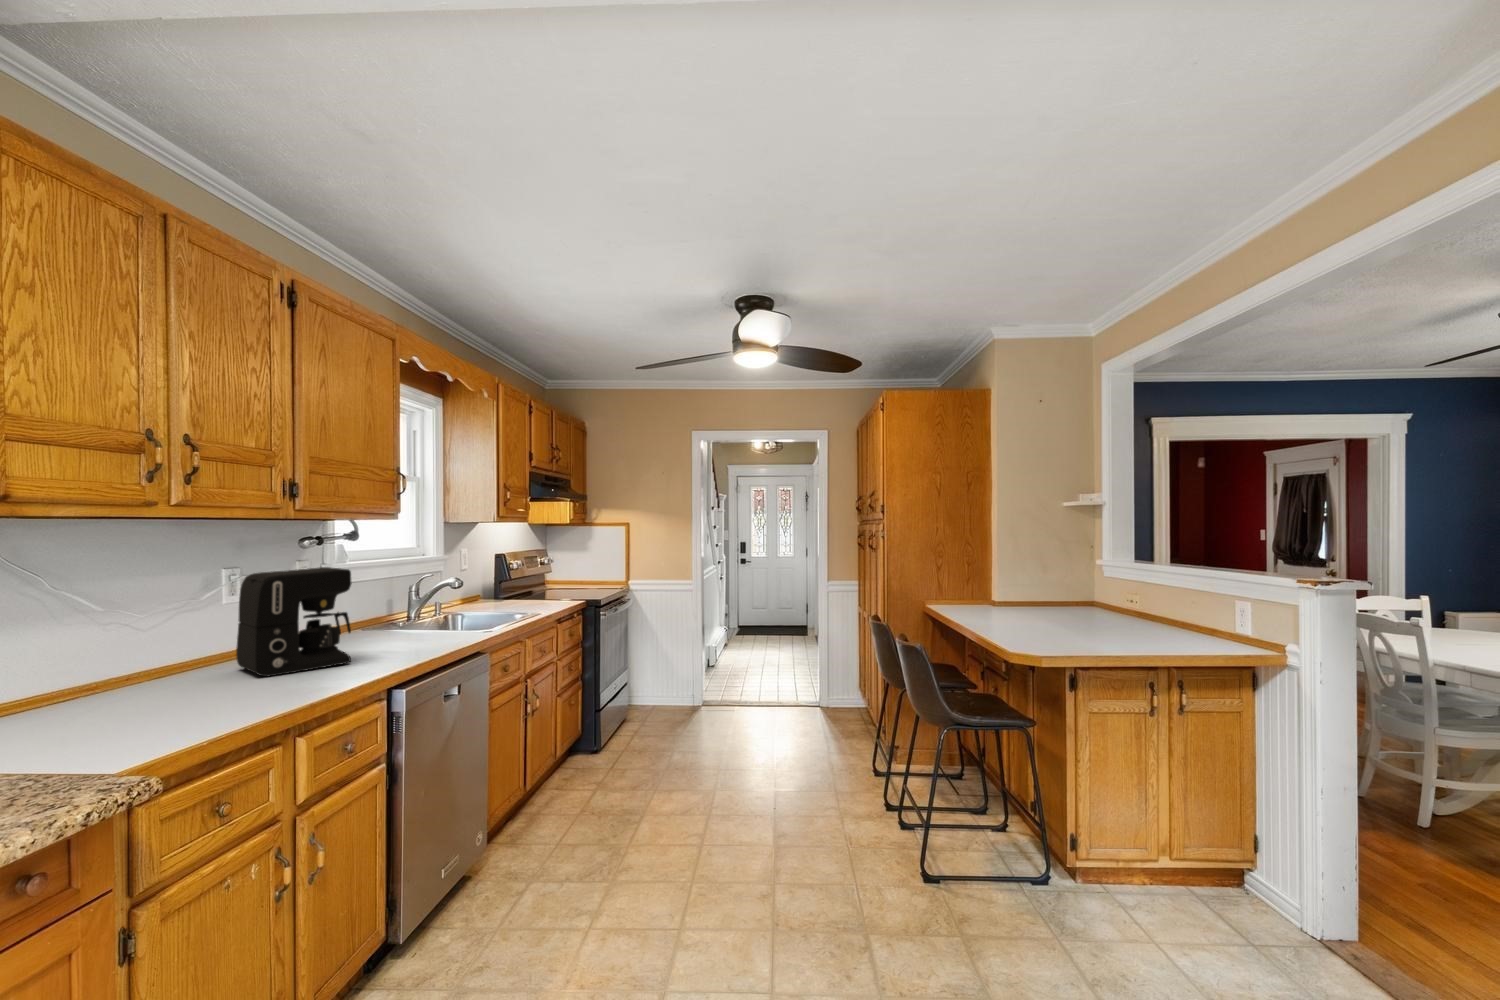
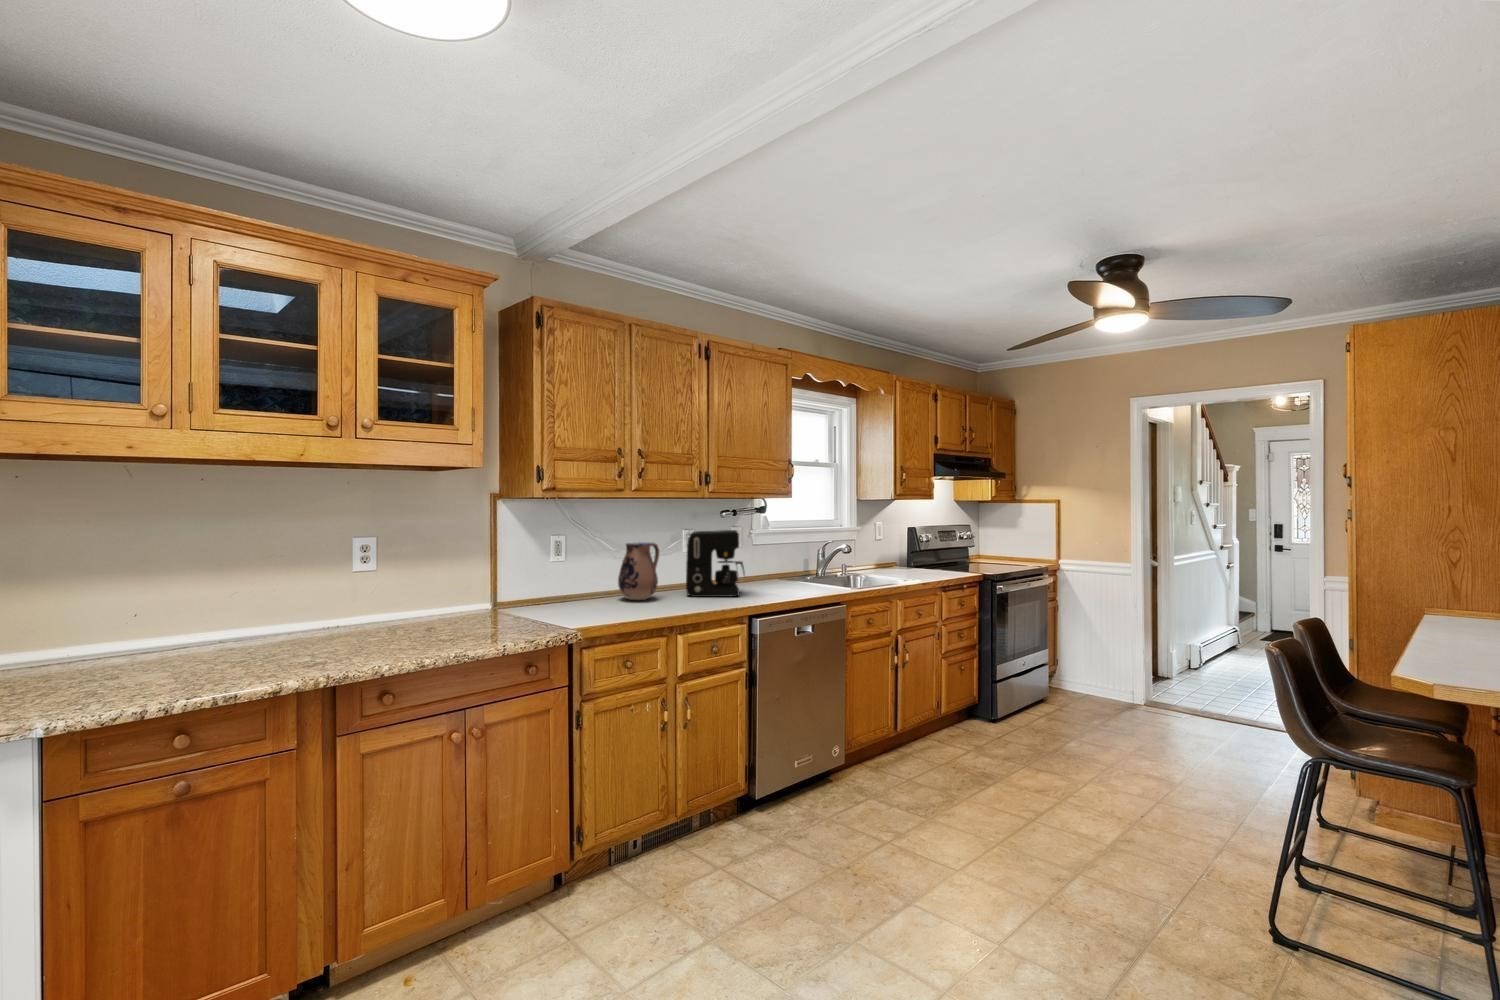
ceramic pitcher: none [113,596,207,702] -> present [618,543,659,600]

